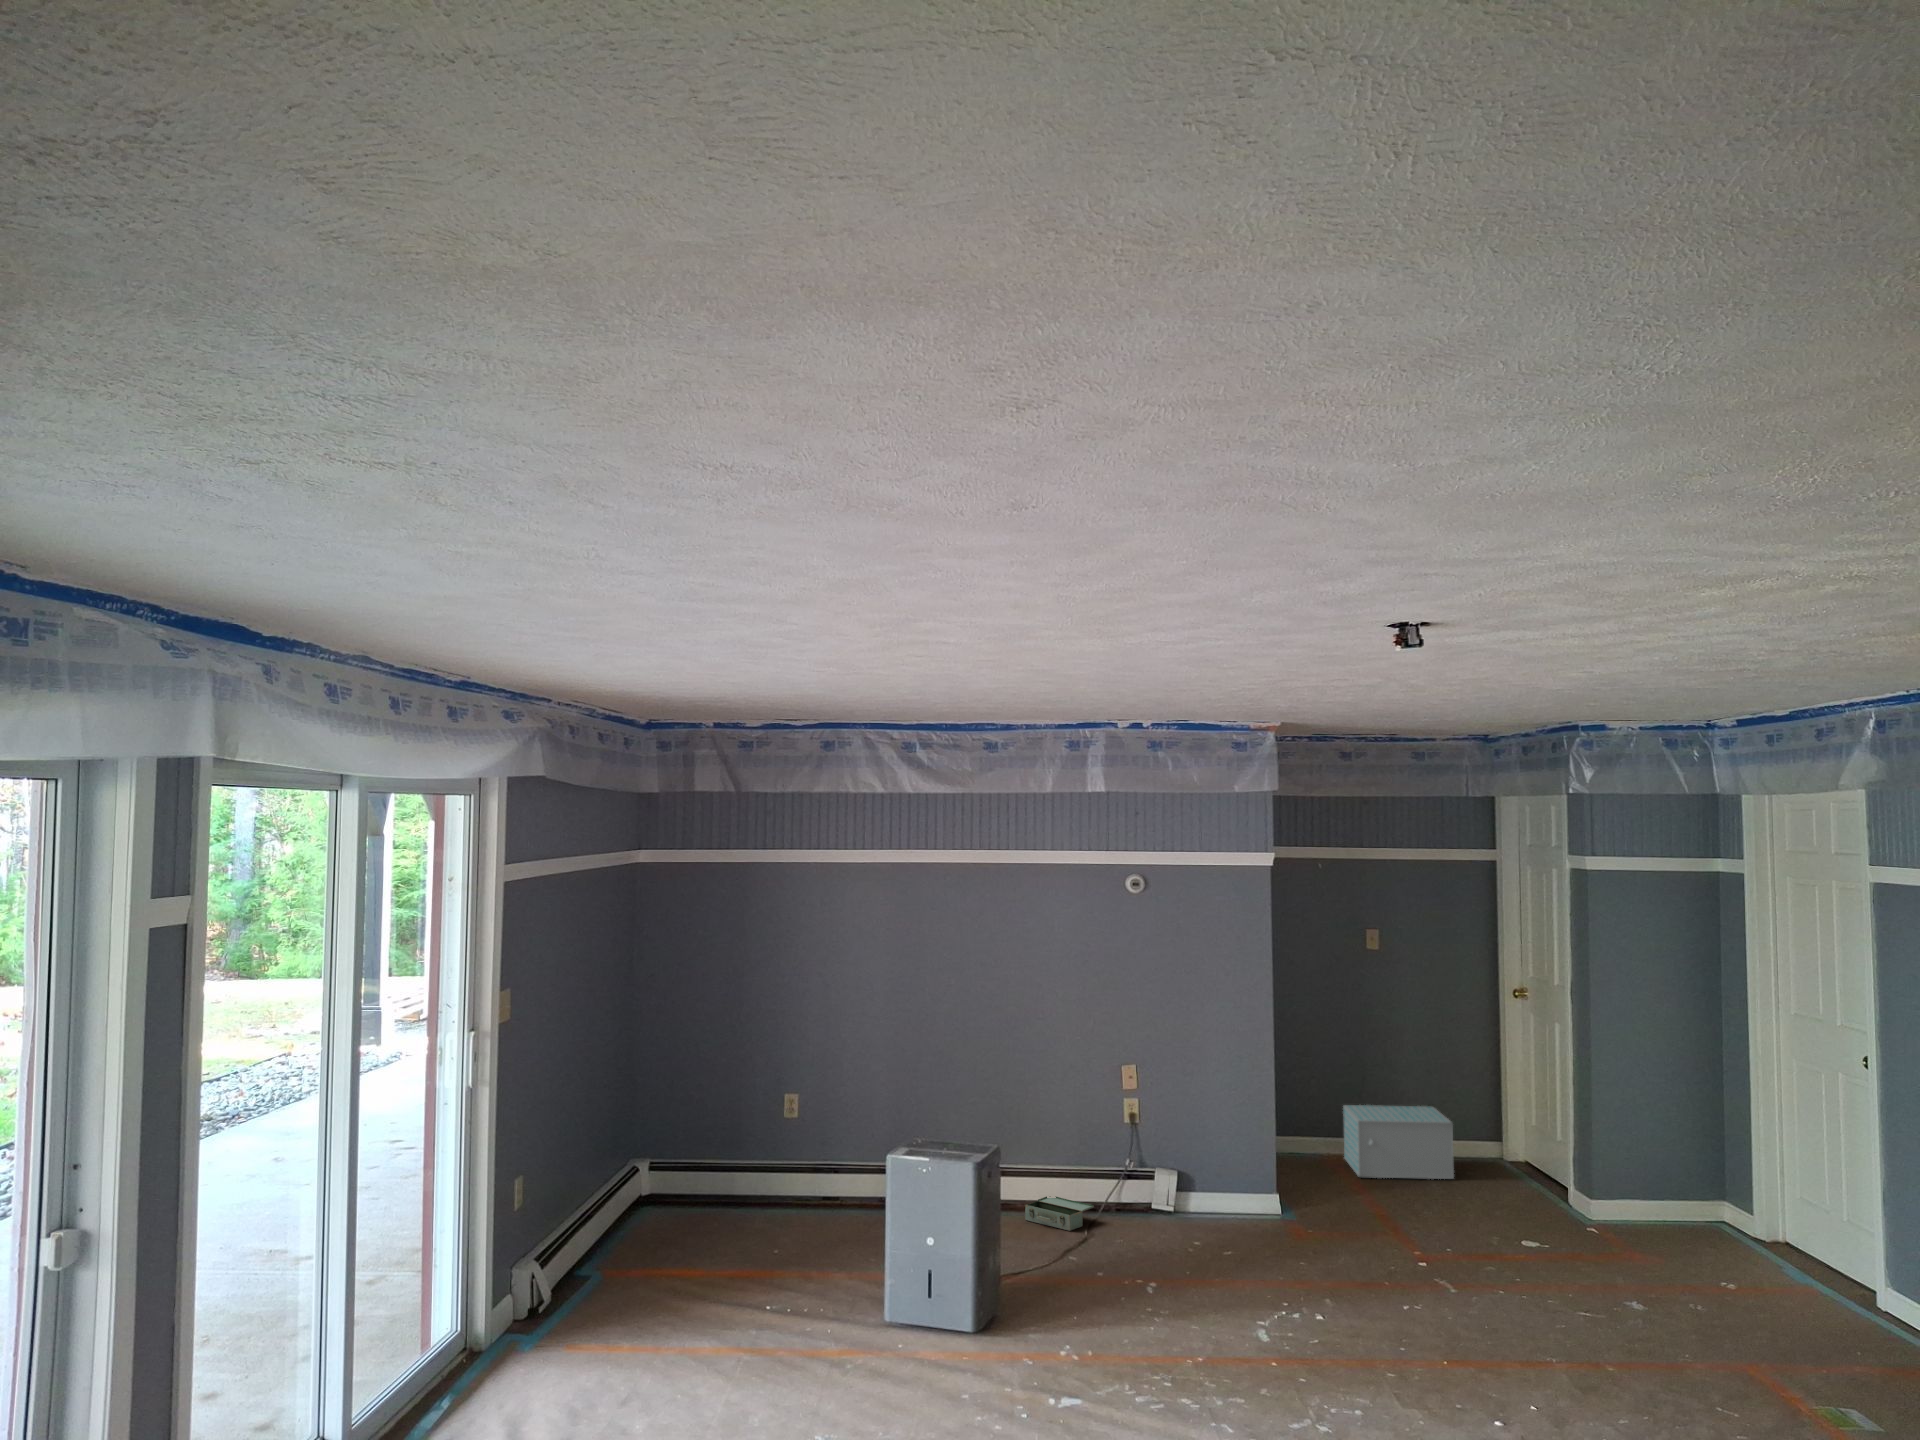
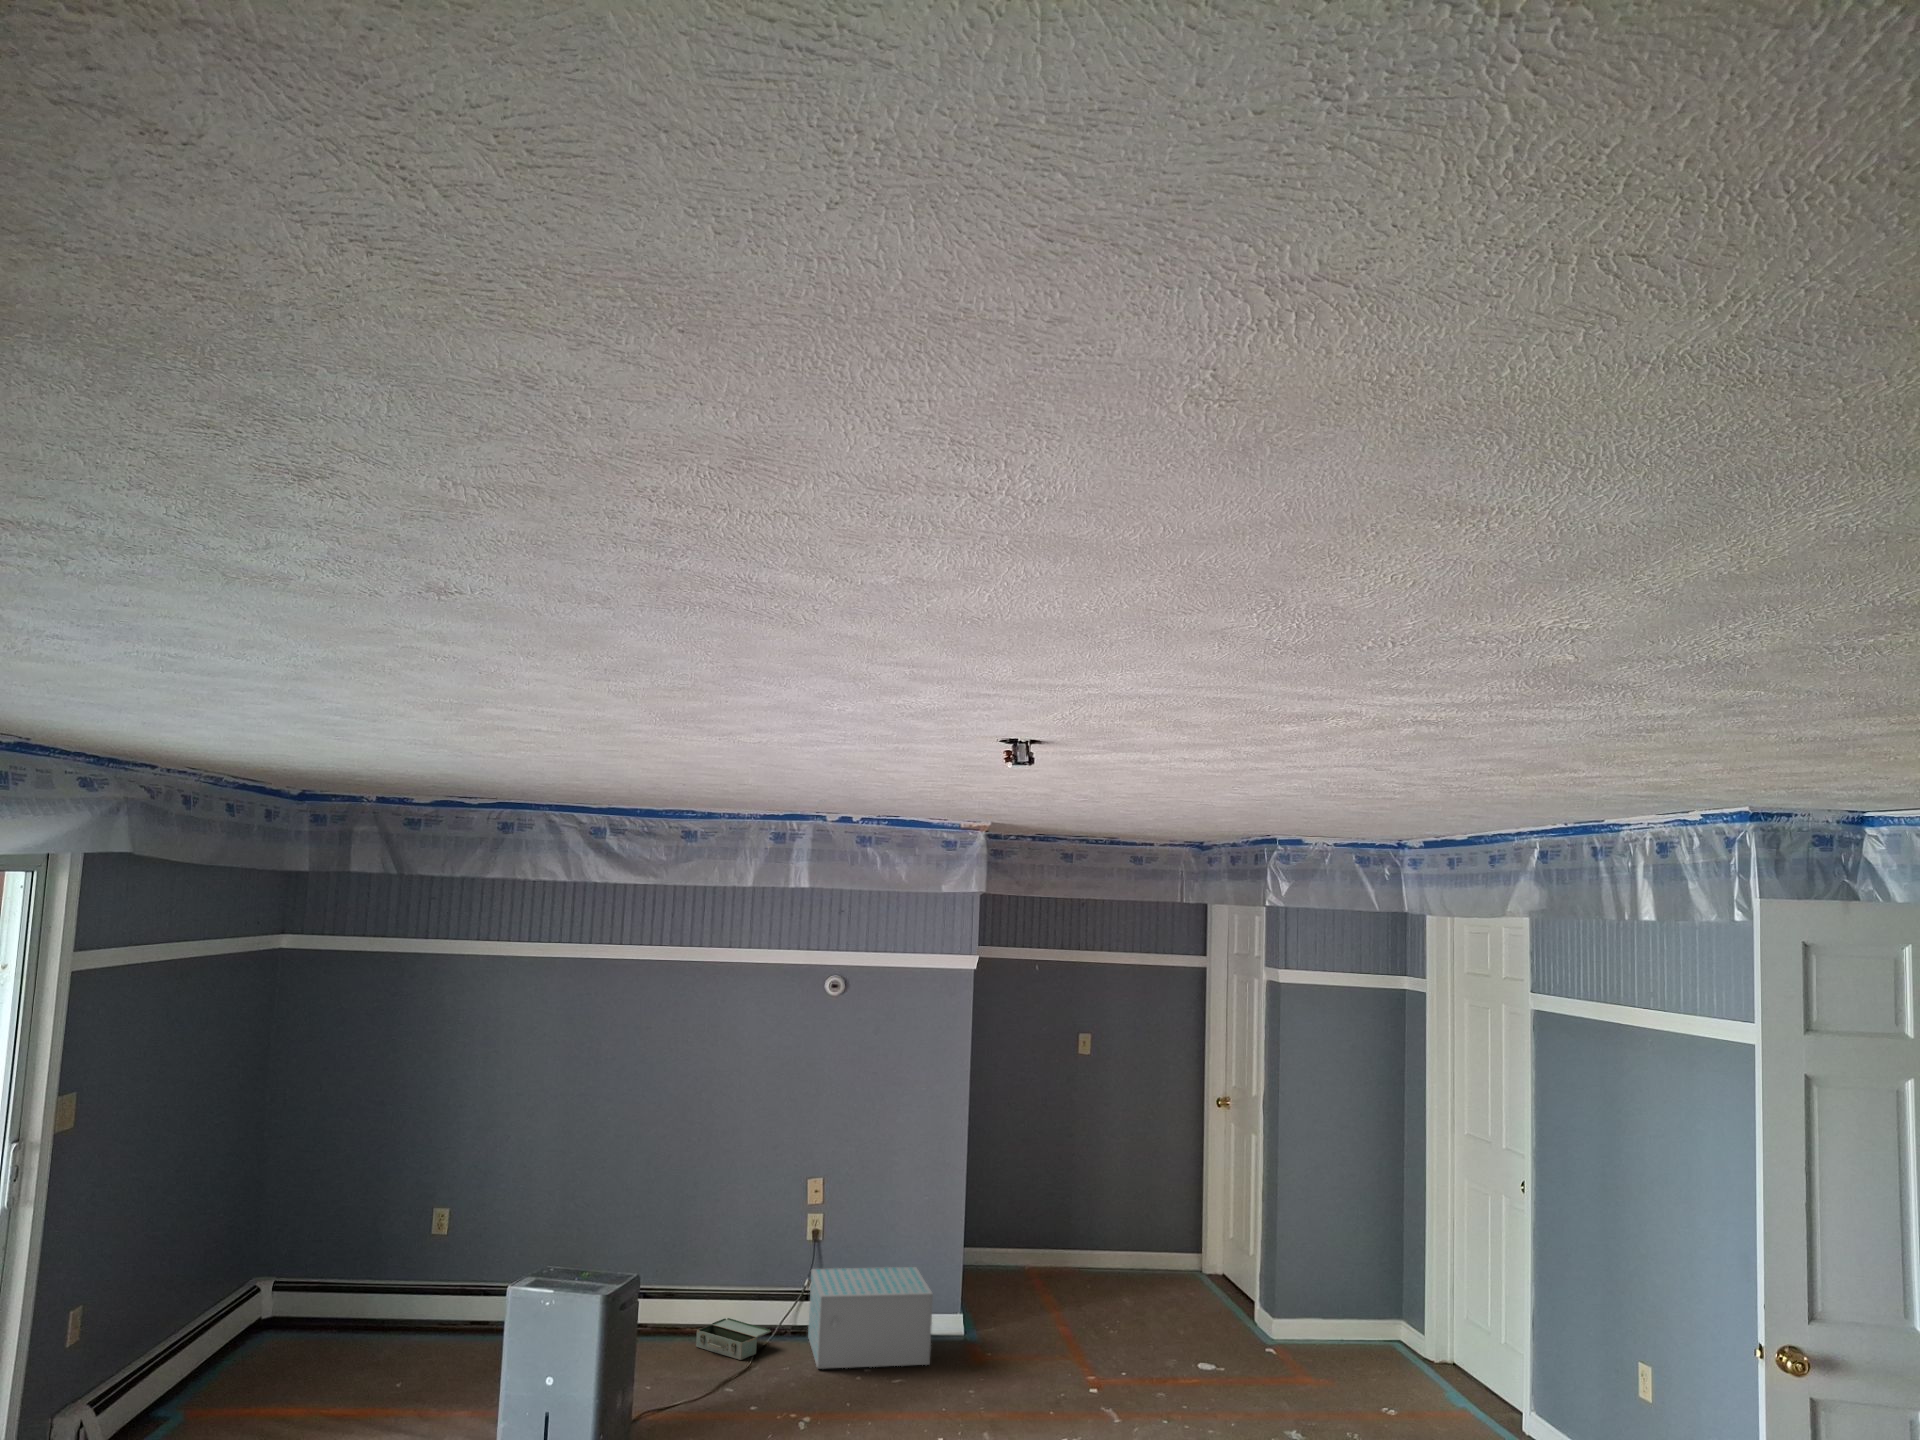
storage box: present [1343,1105,1454,1179] -> present [808,1267,933,1369]

